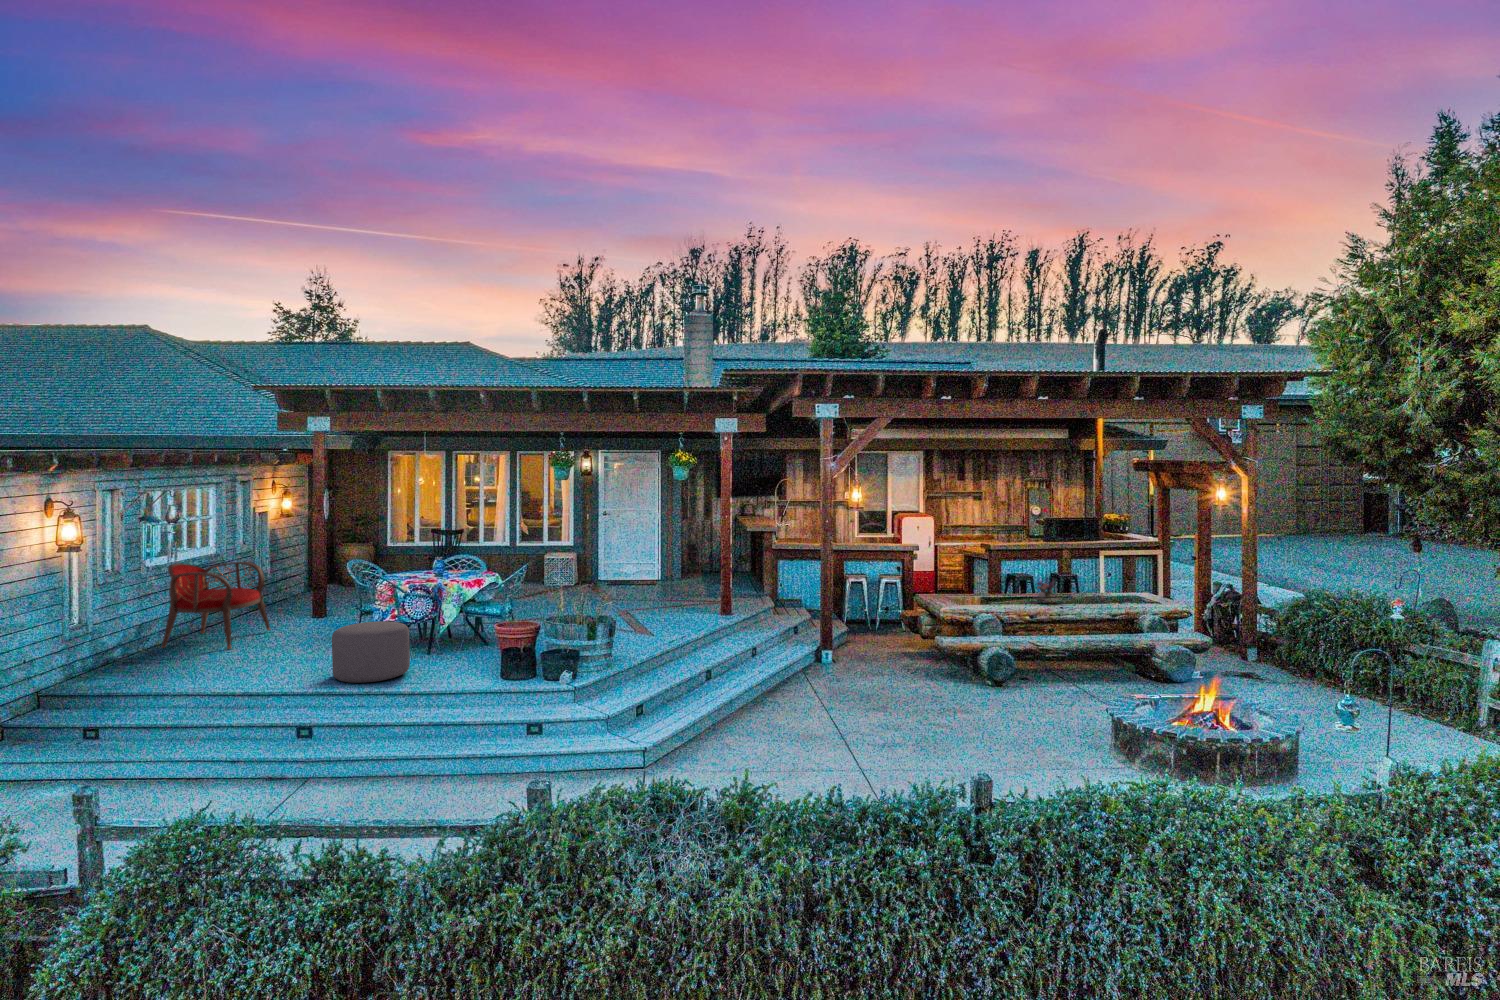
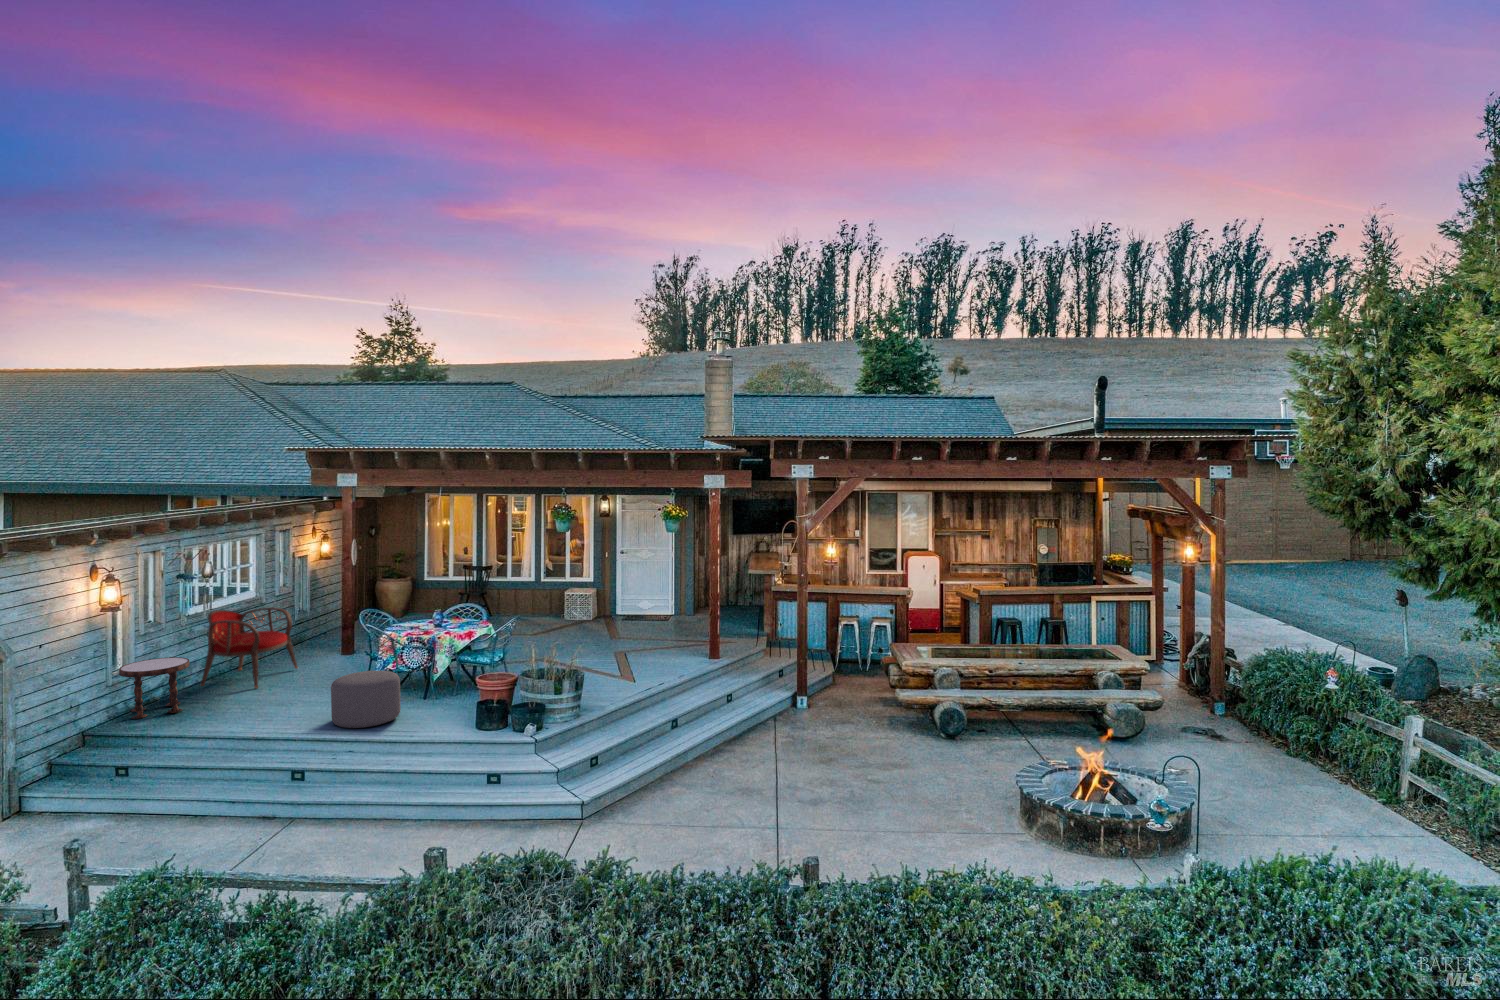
flower arrangement: present [1033,579,1060,602] -> none [1014,628,1043,653]
side table: none [73,611,157,680] -> present [119,657,190,719]

